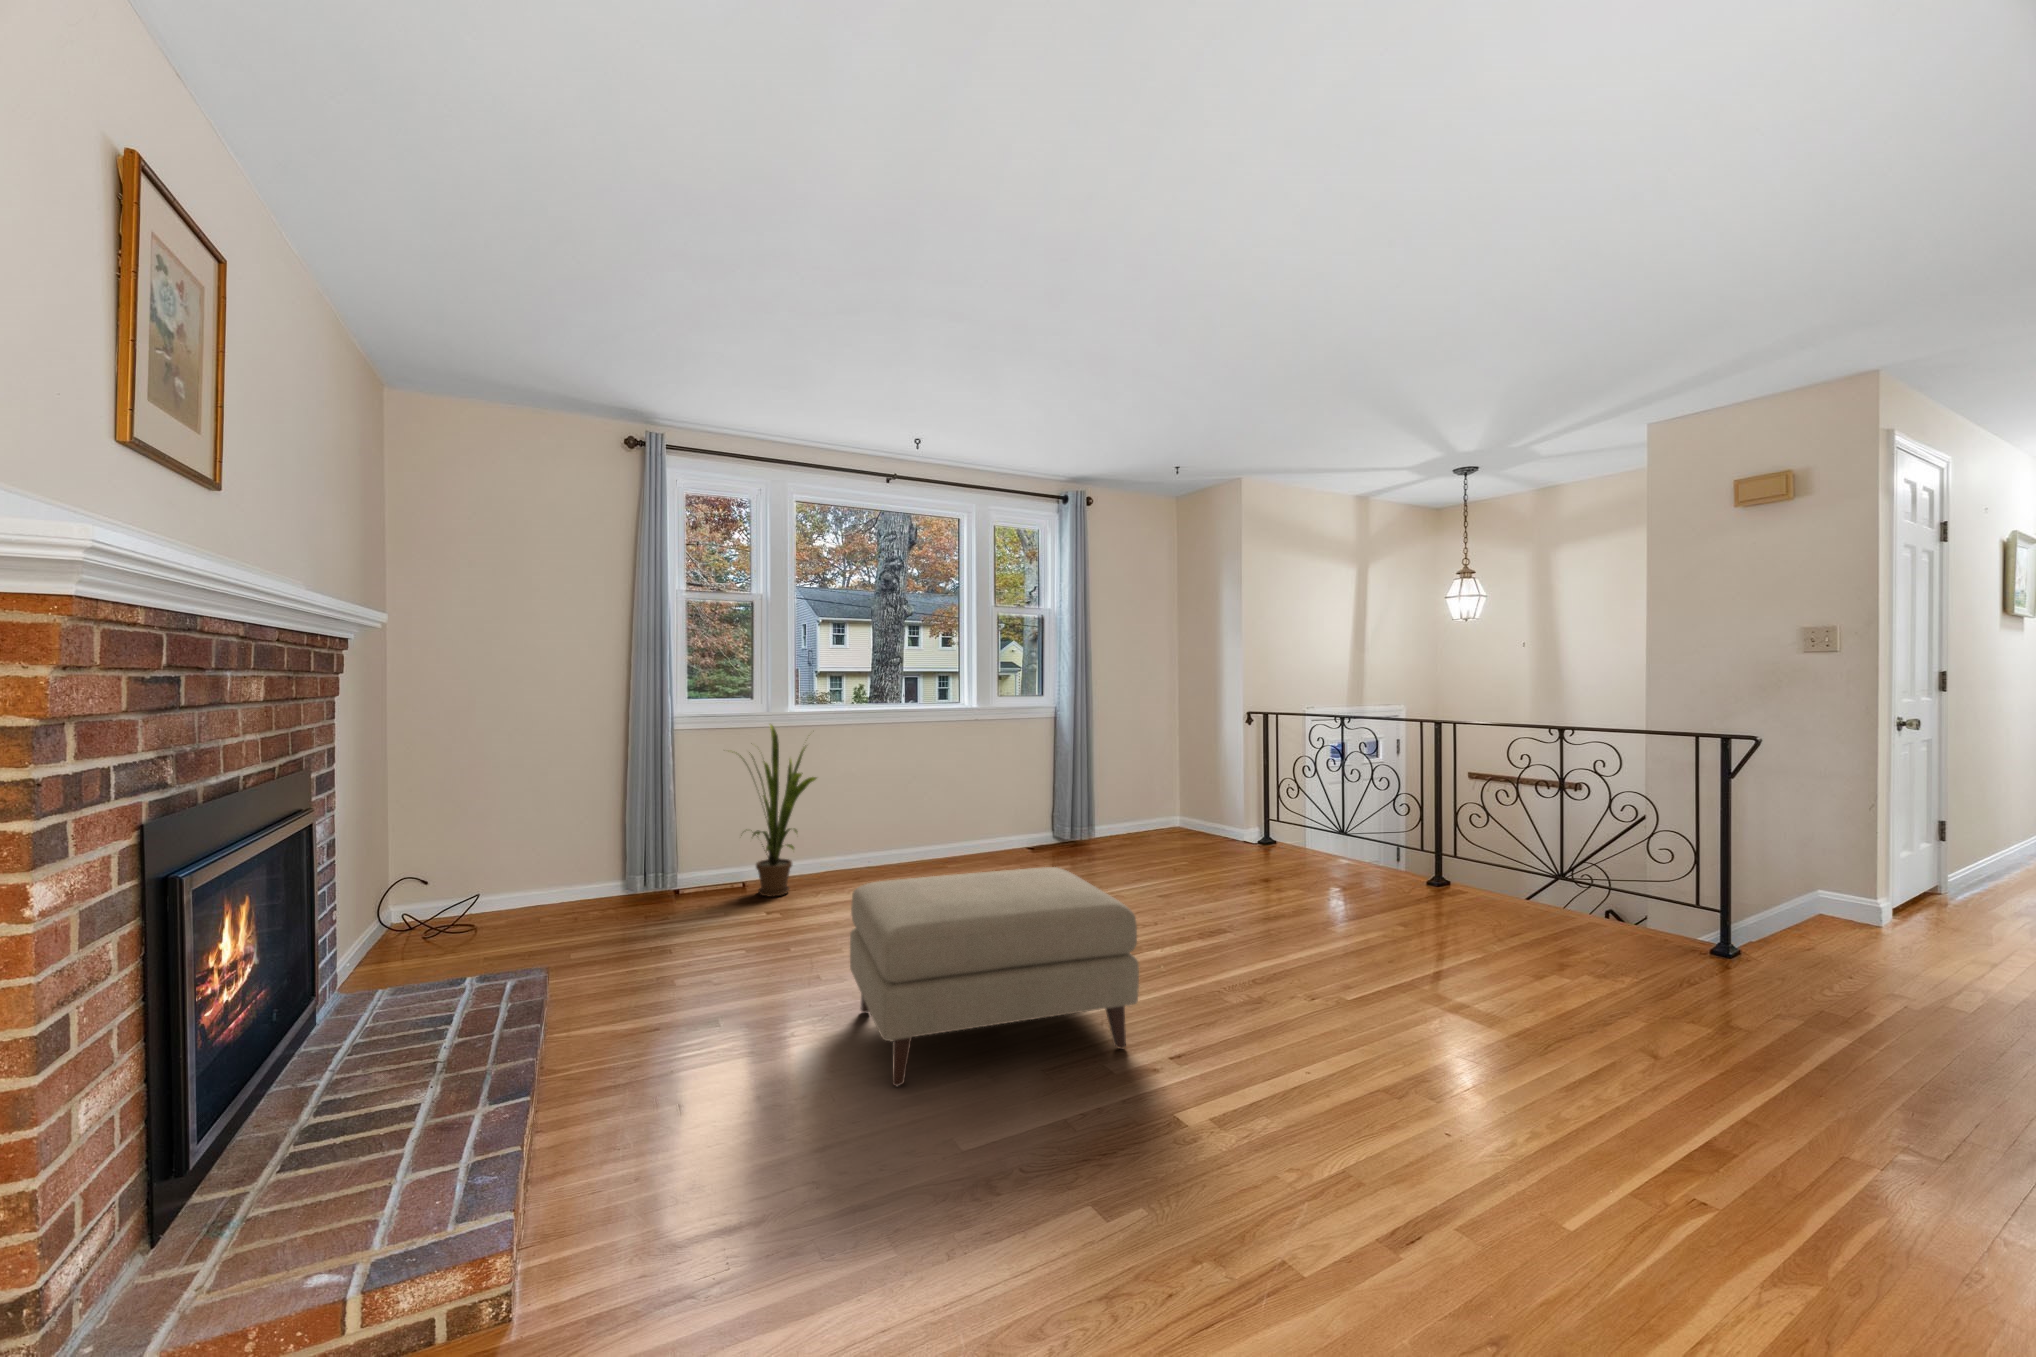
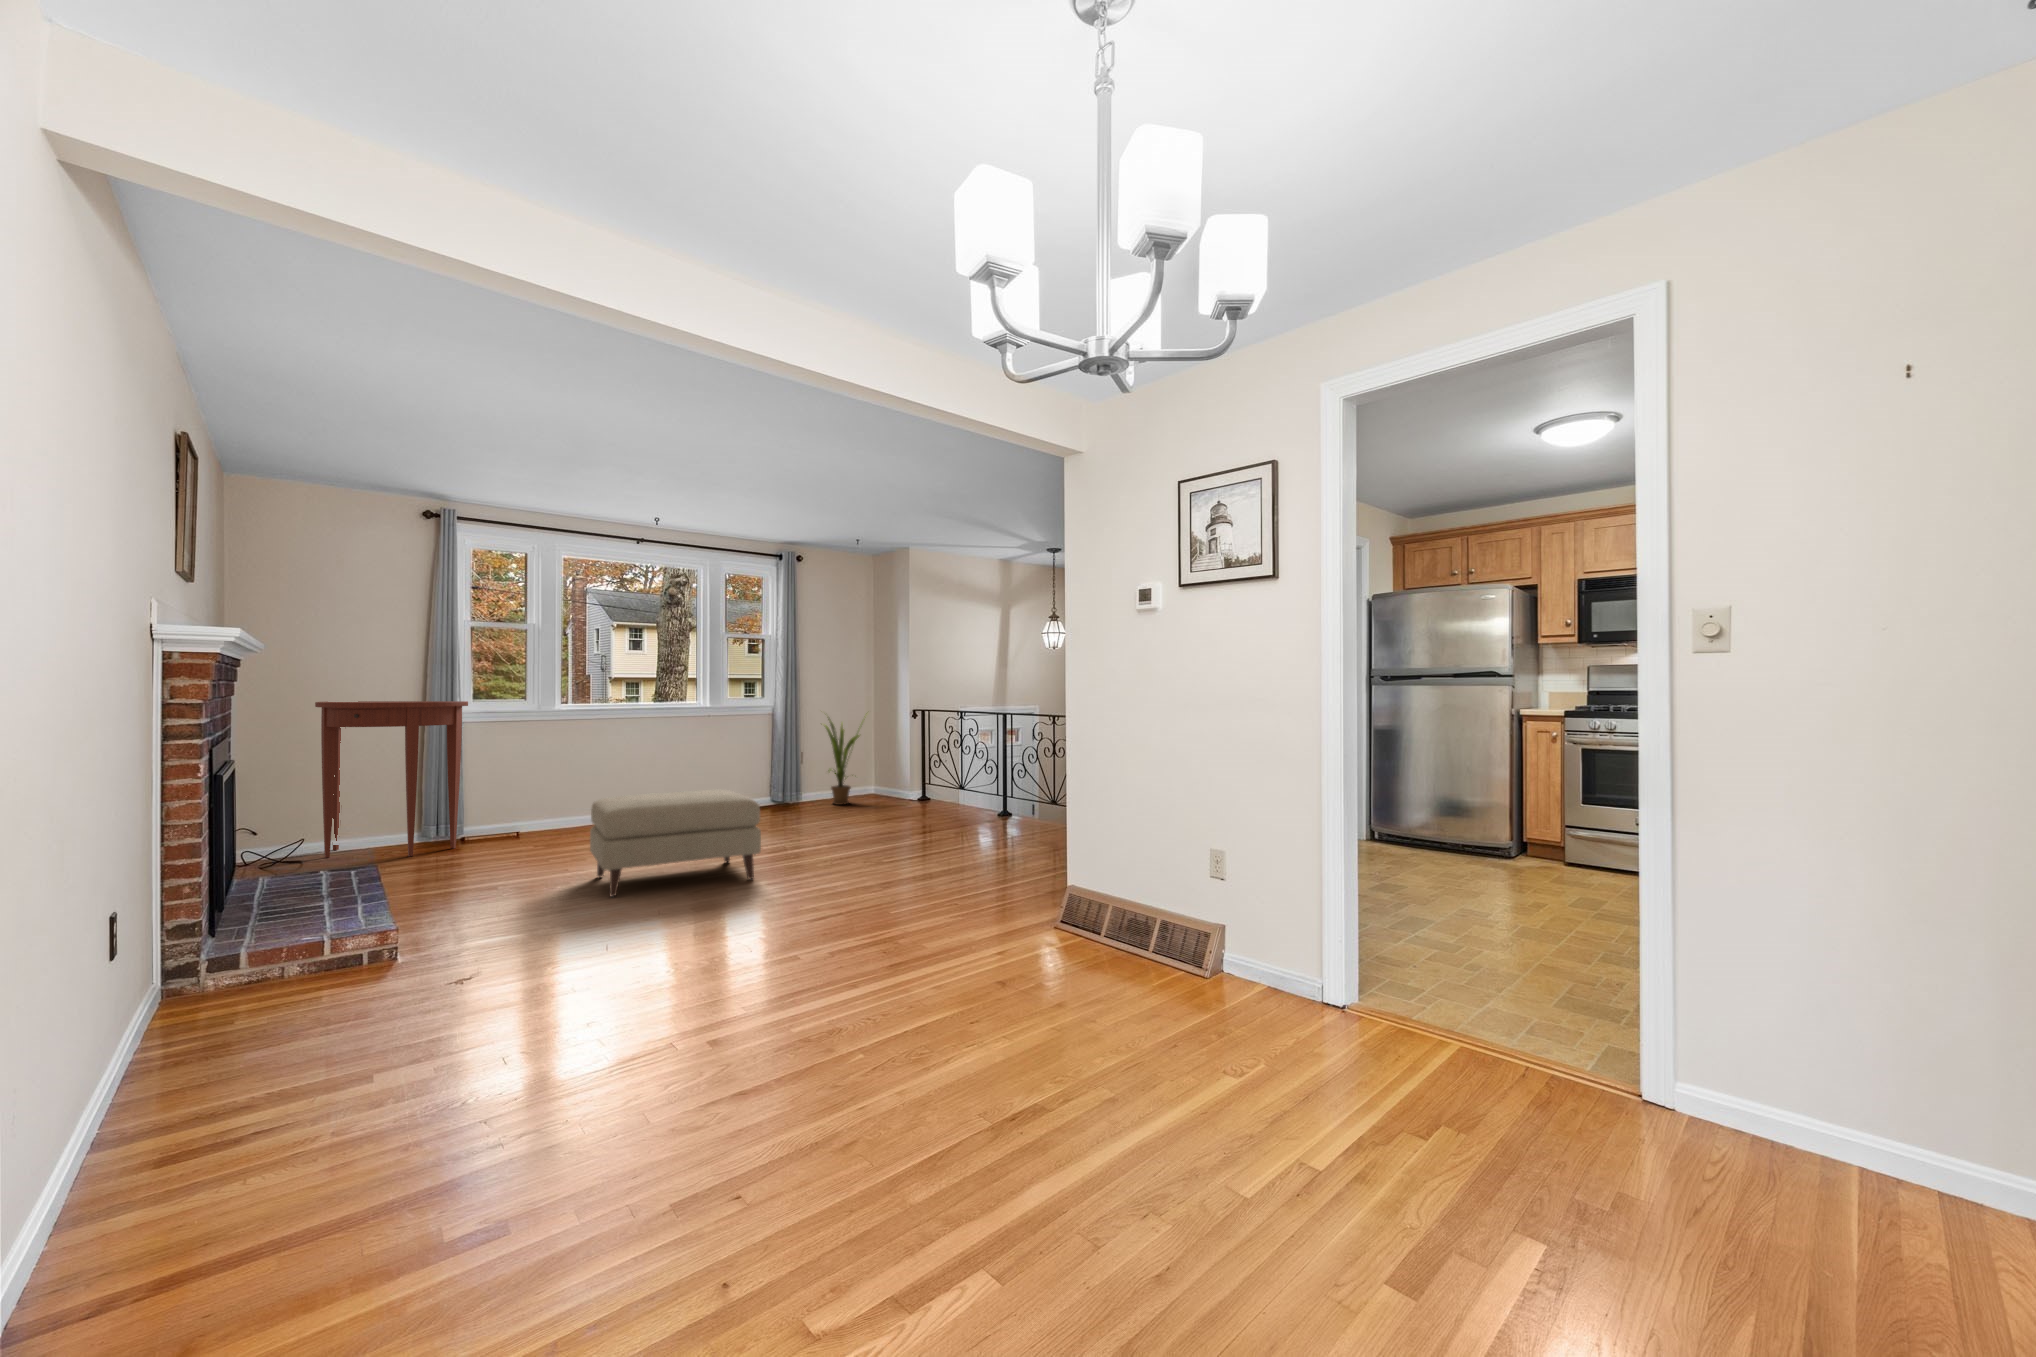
console table: none [490,703,678,927] -> present [315,701,468,858]
house plant: present [740,724,816,897] -> present [825,717,863,805]

